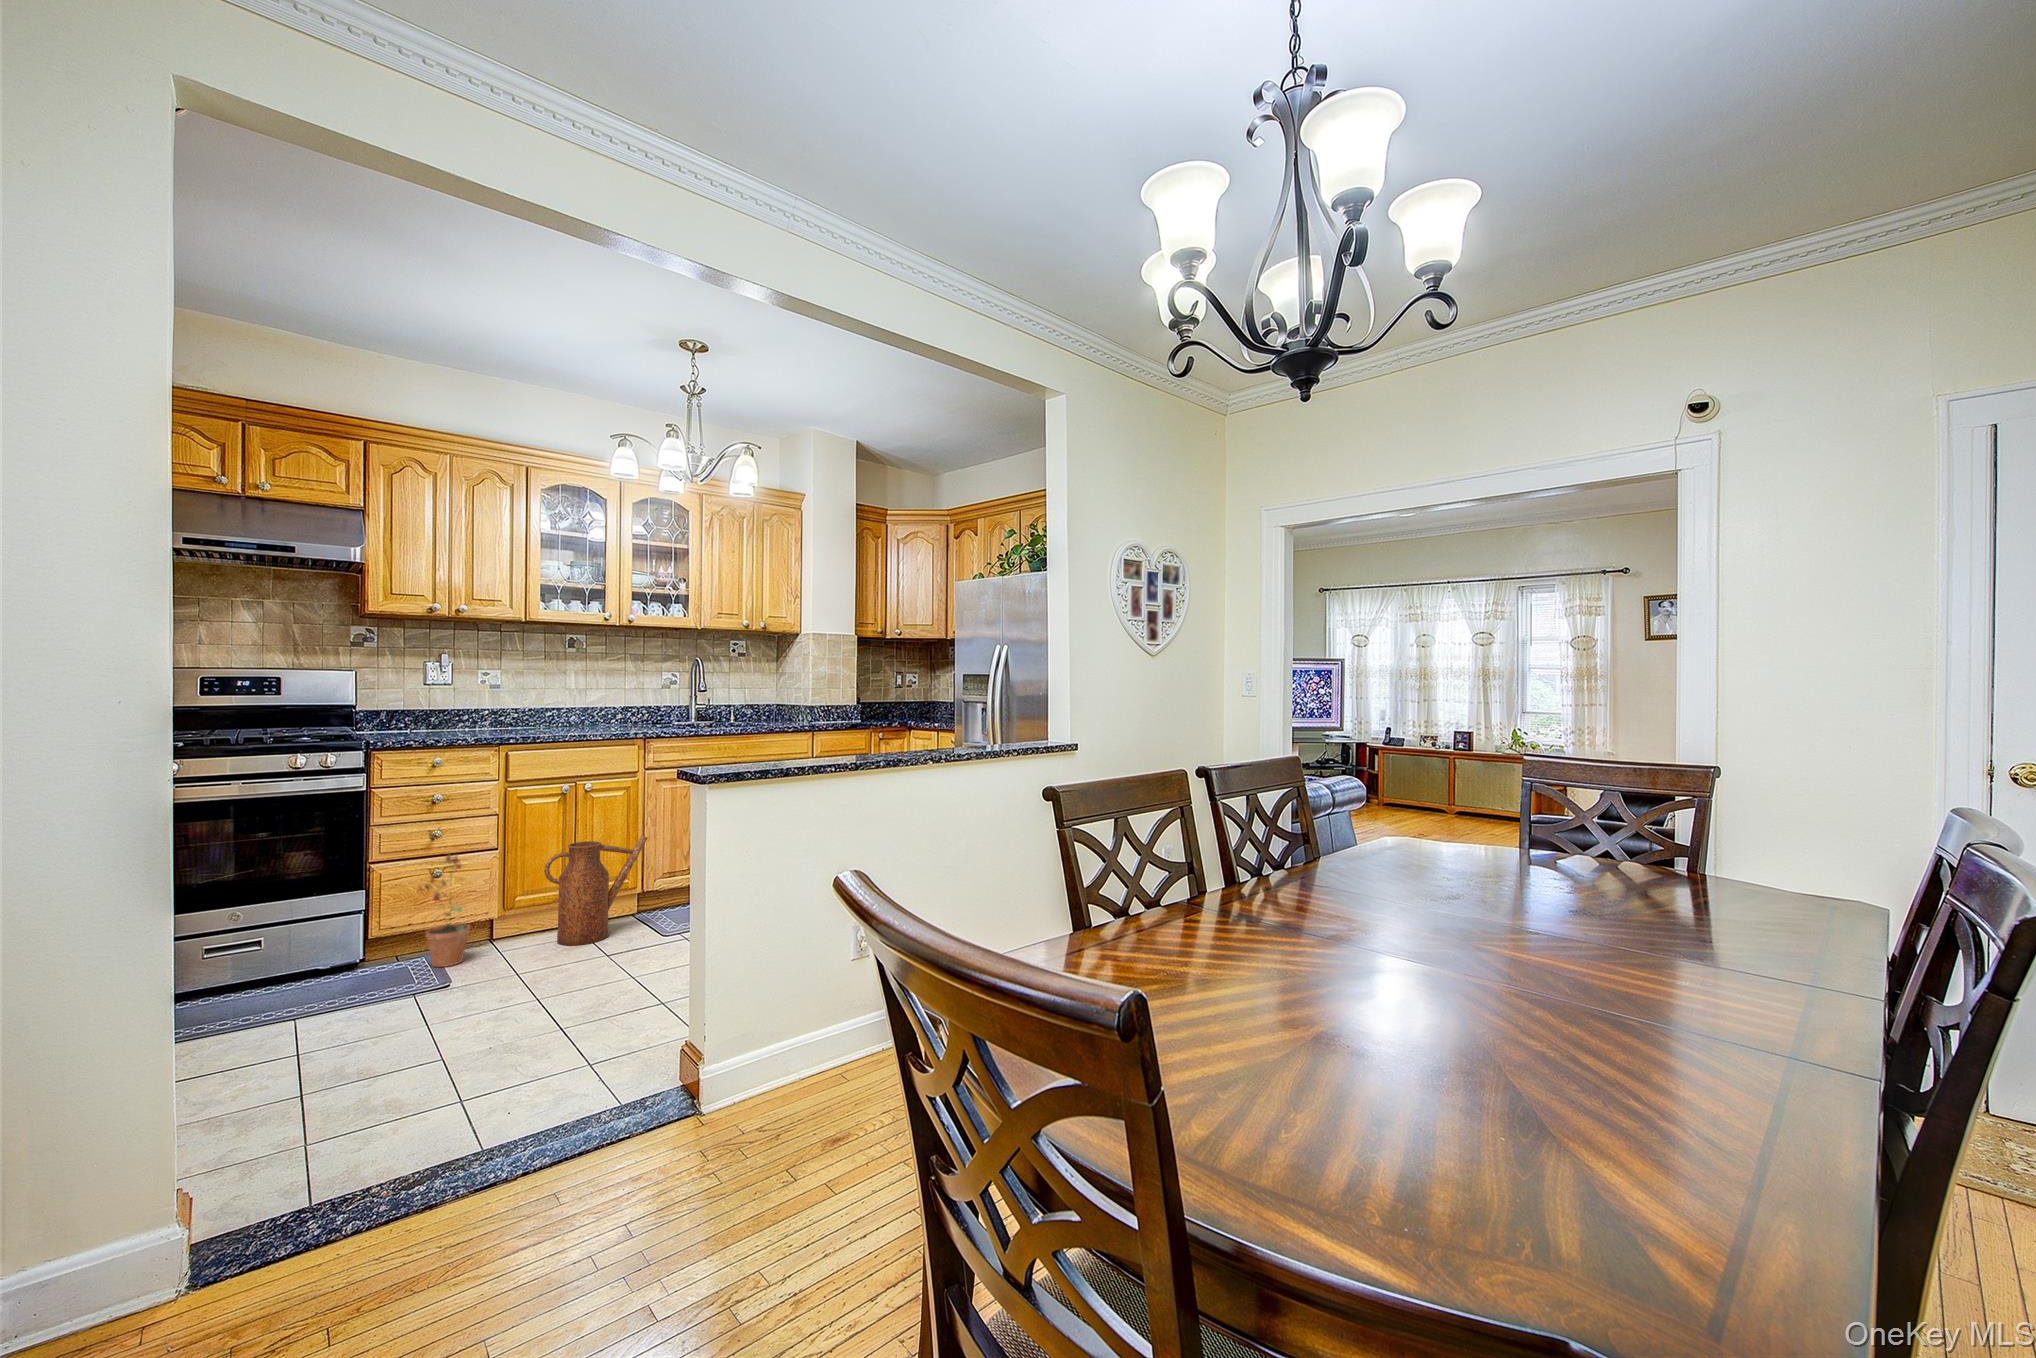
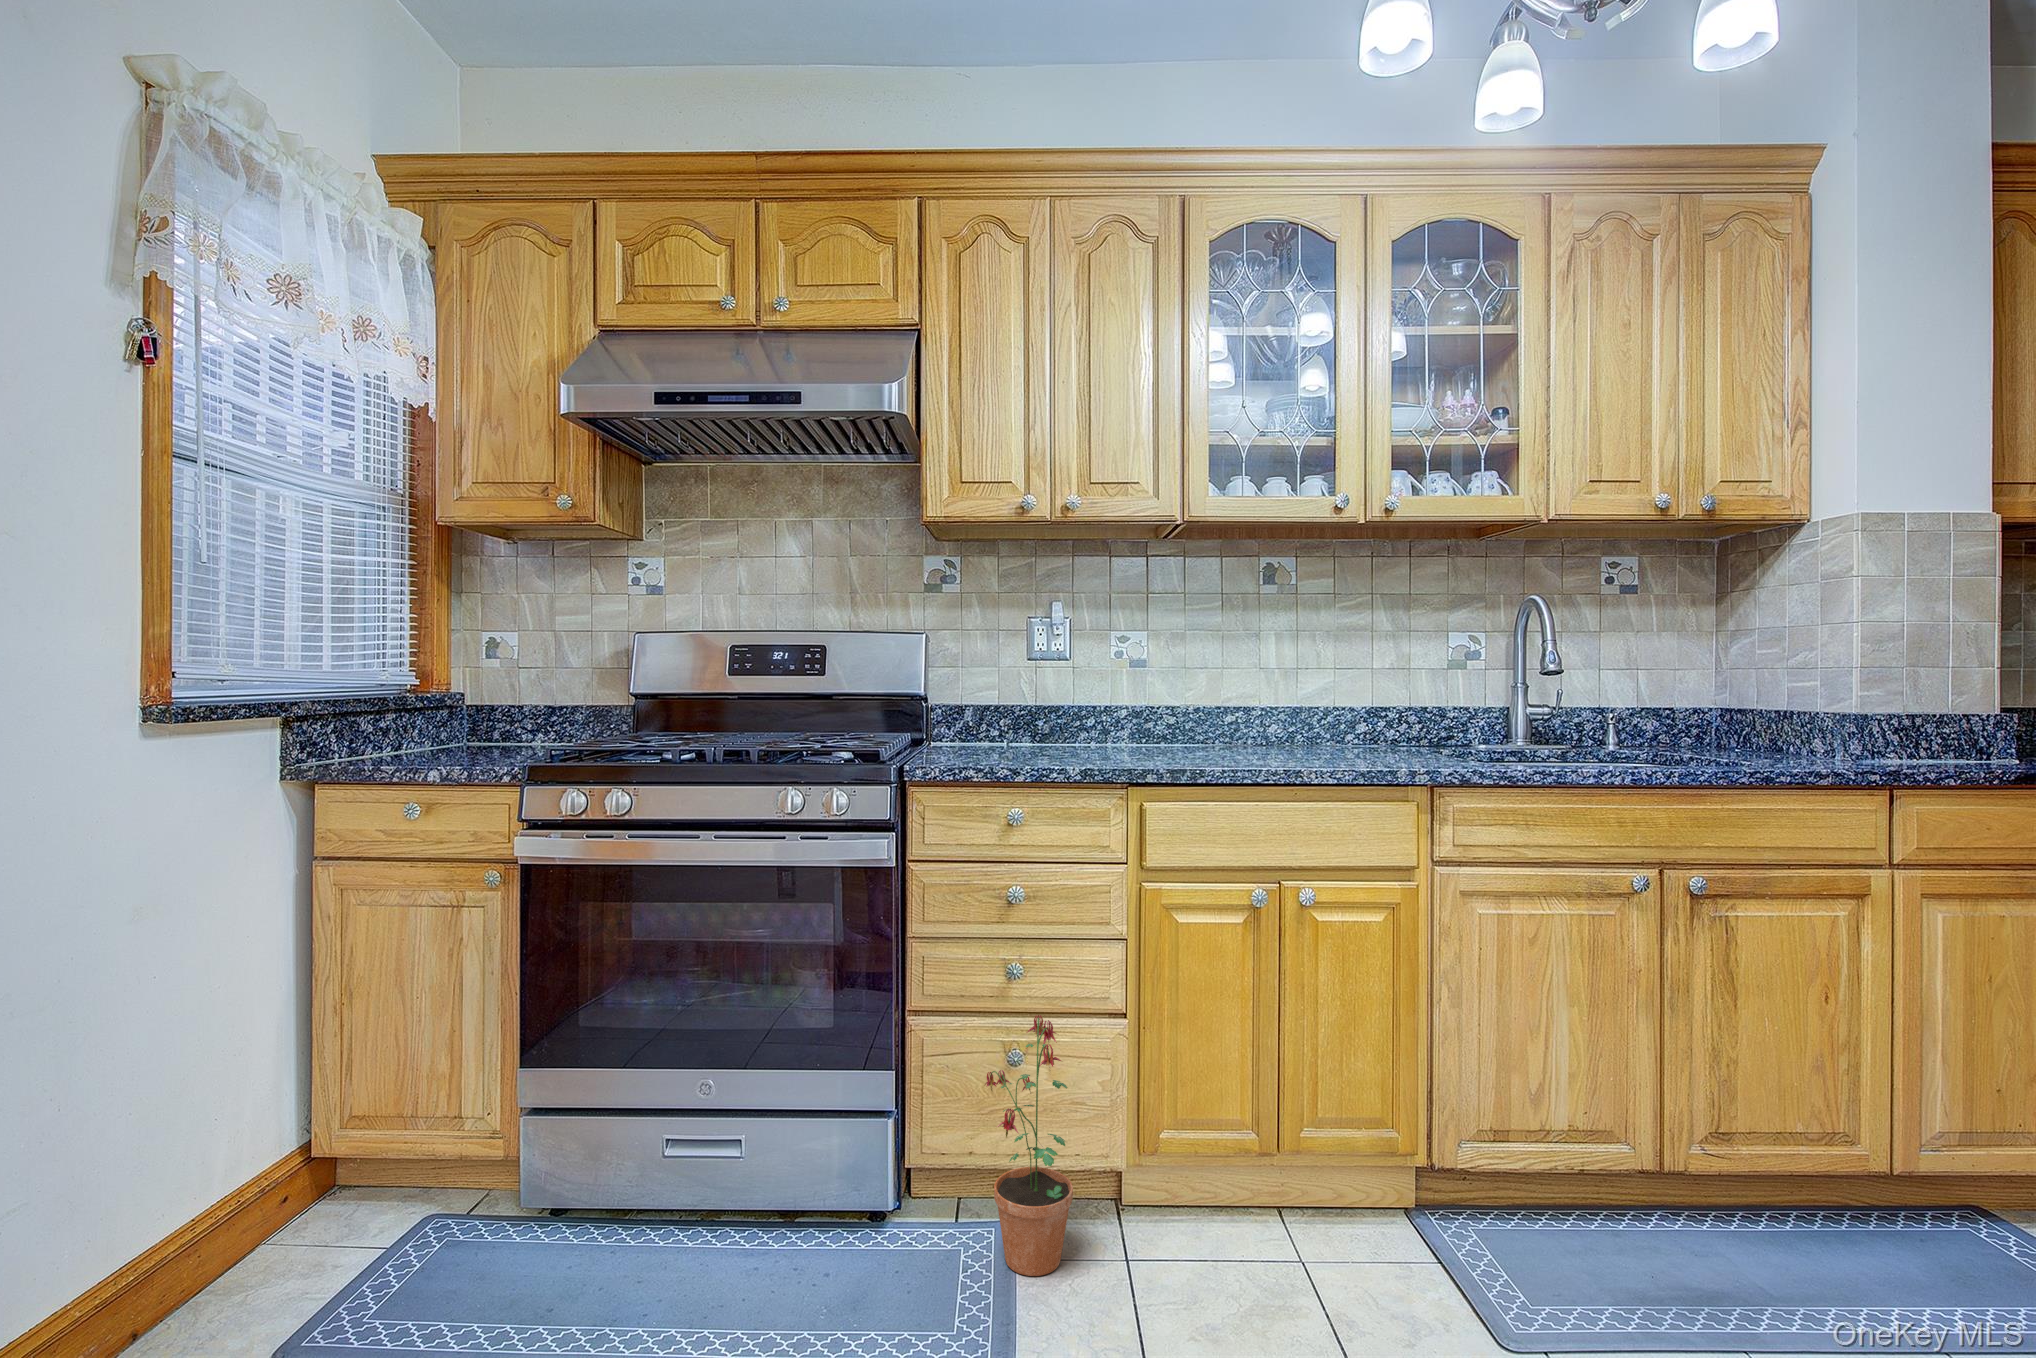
watering can: present [544,835,648,946] -> none [1216,1029,1448,1302]

